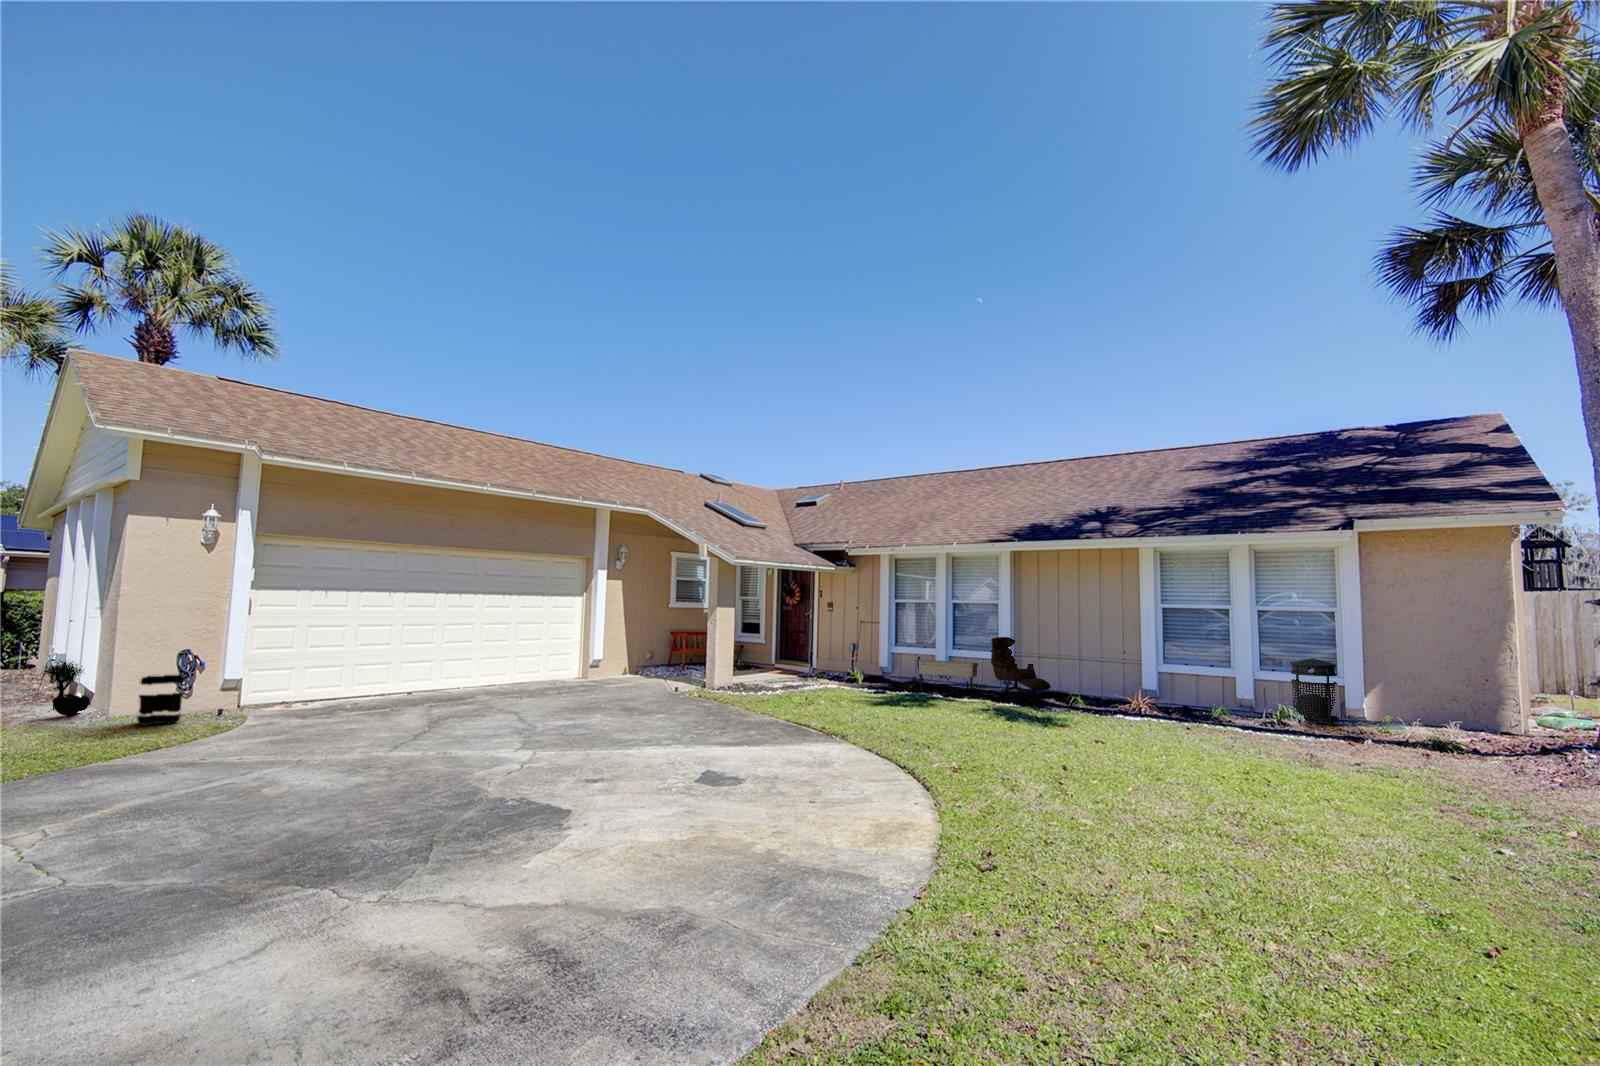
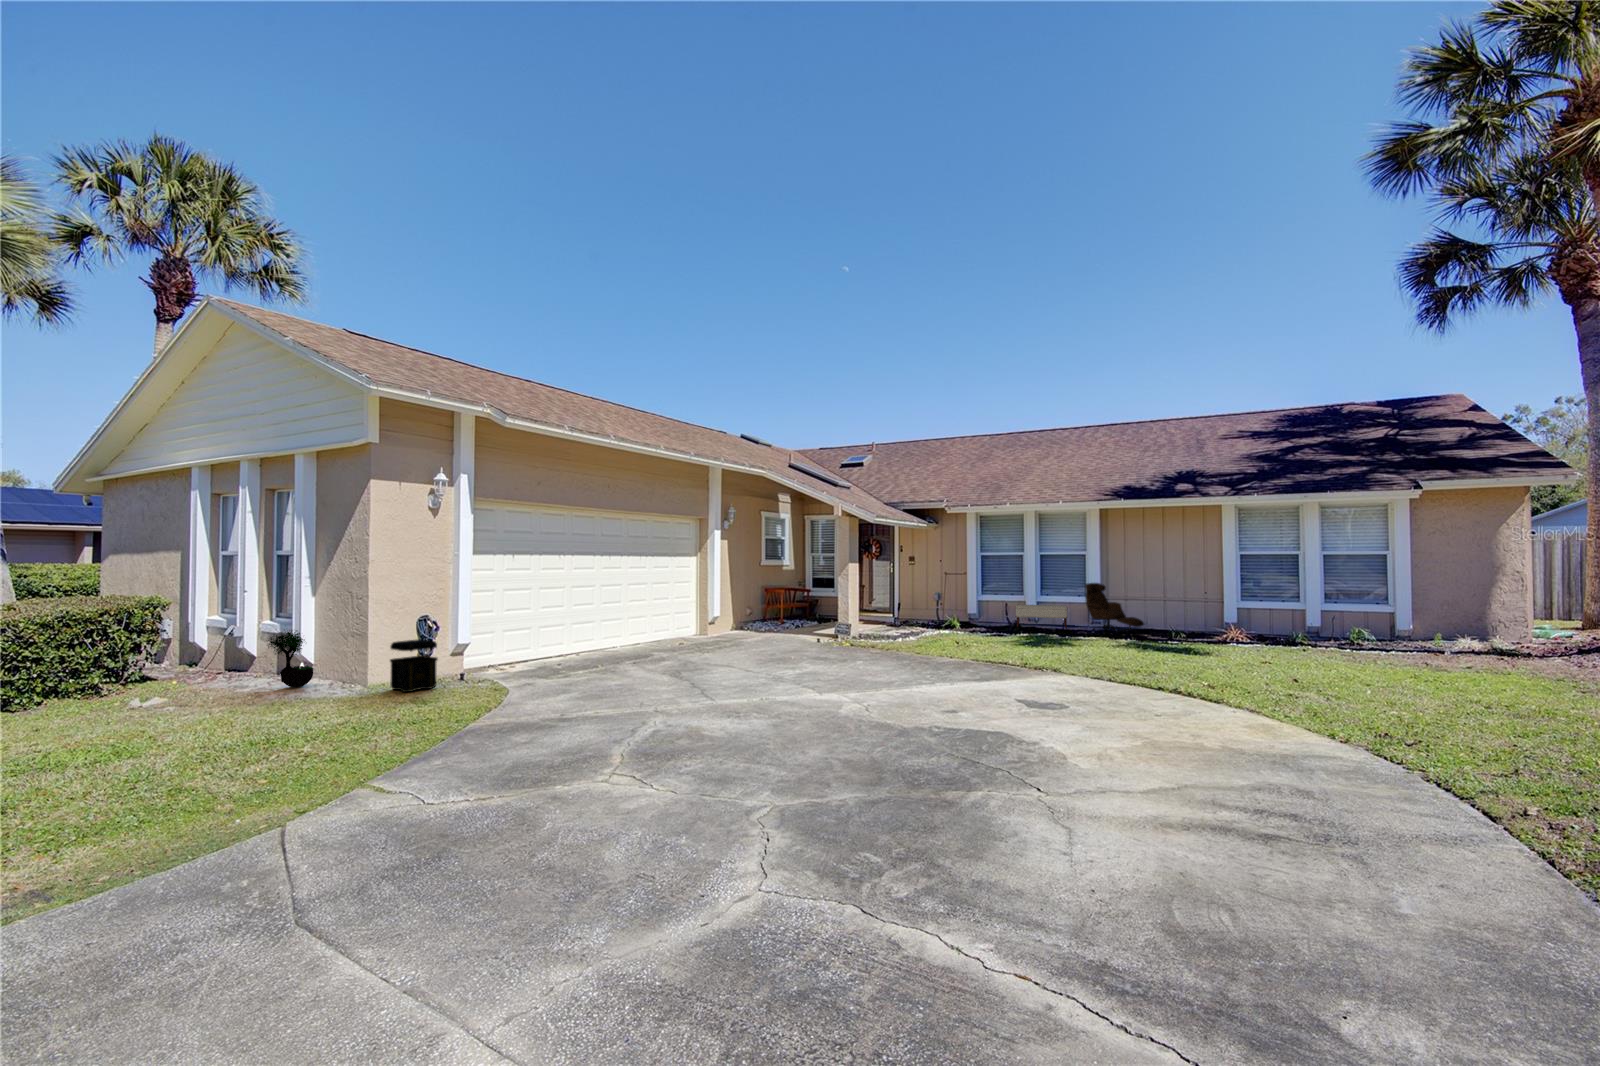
trash can: present [1291,658,1339,726] -> none [1358,593,1399,646]

